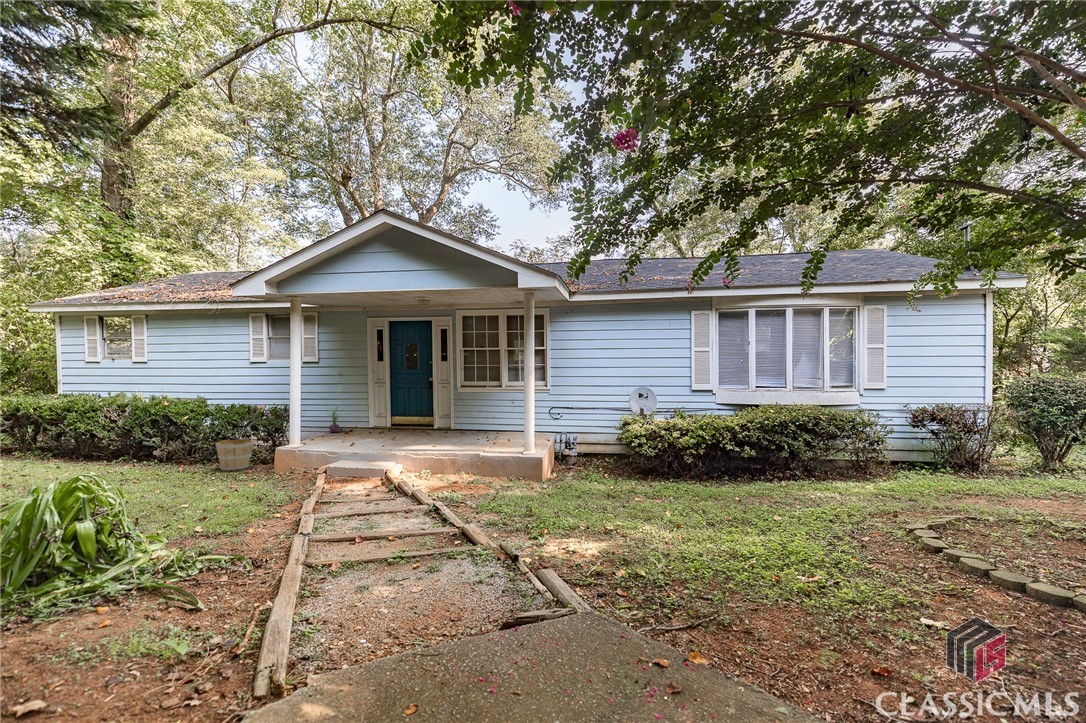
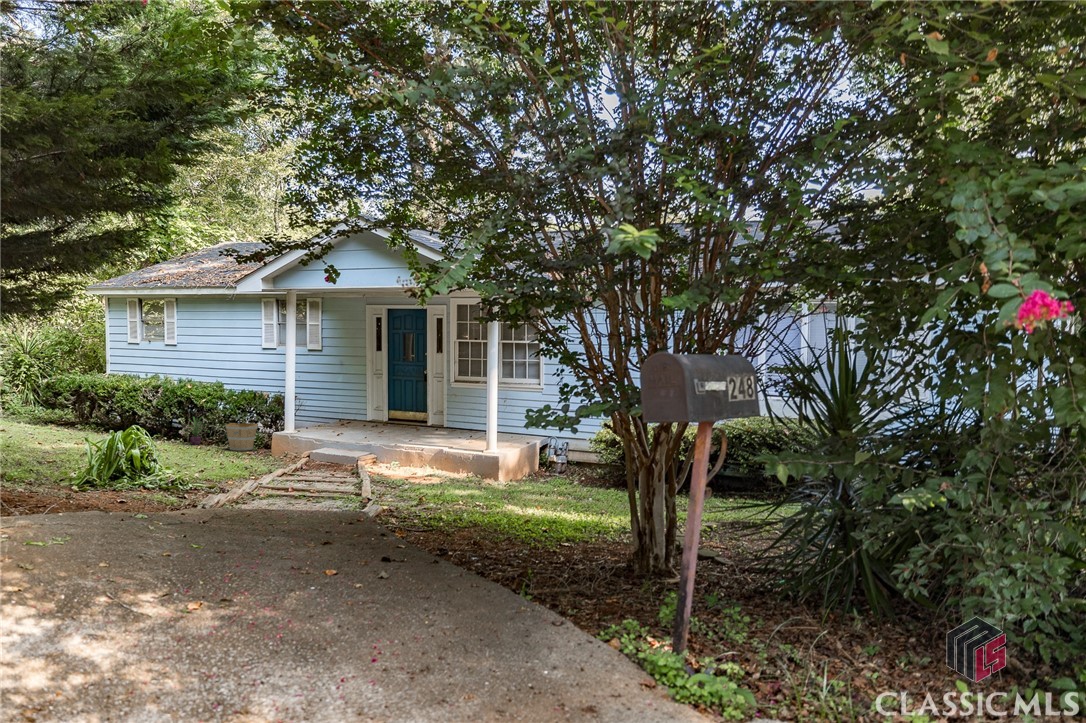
decorative plant: present [329,407,340,433] -> present [183,417,201,445]

